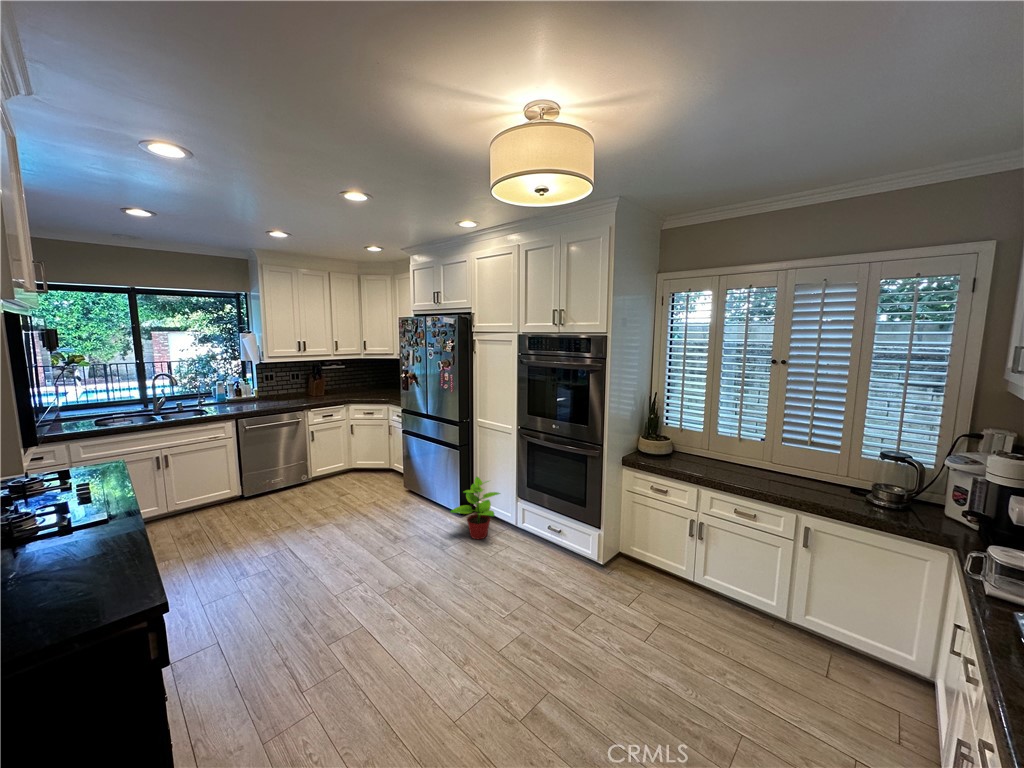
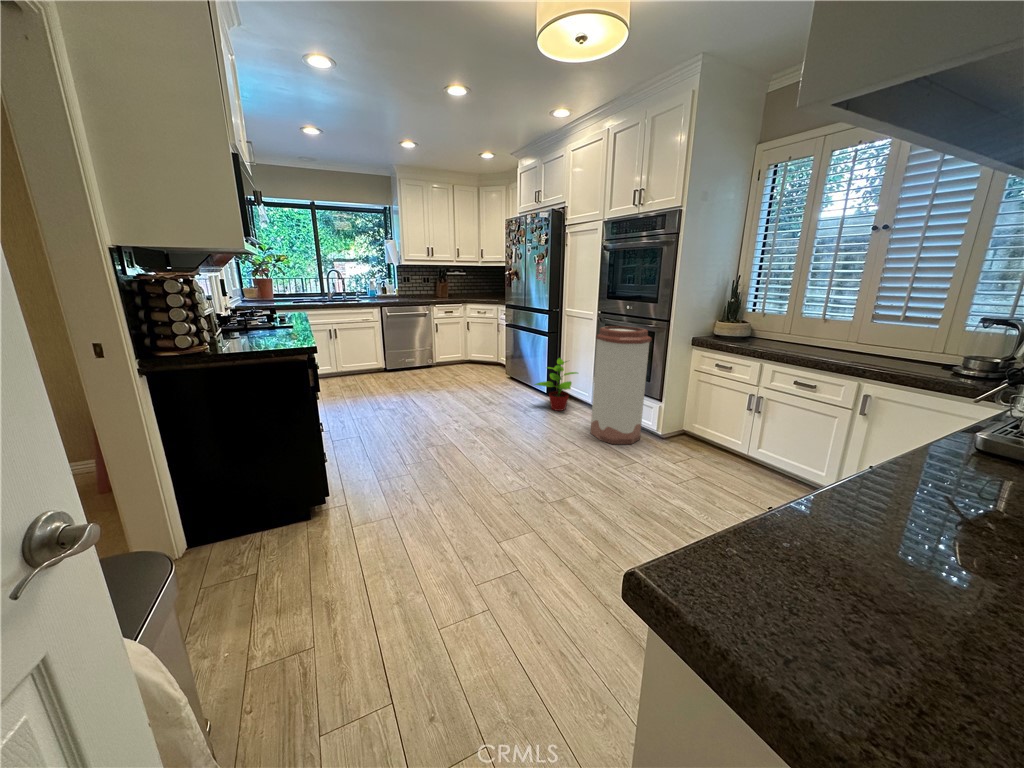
trash can: none [527,448,586,587] -> present [591,326,652,444]

